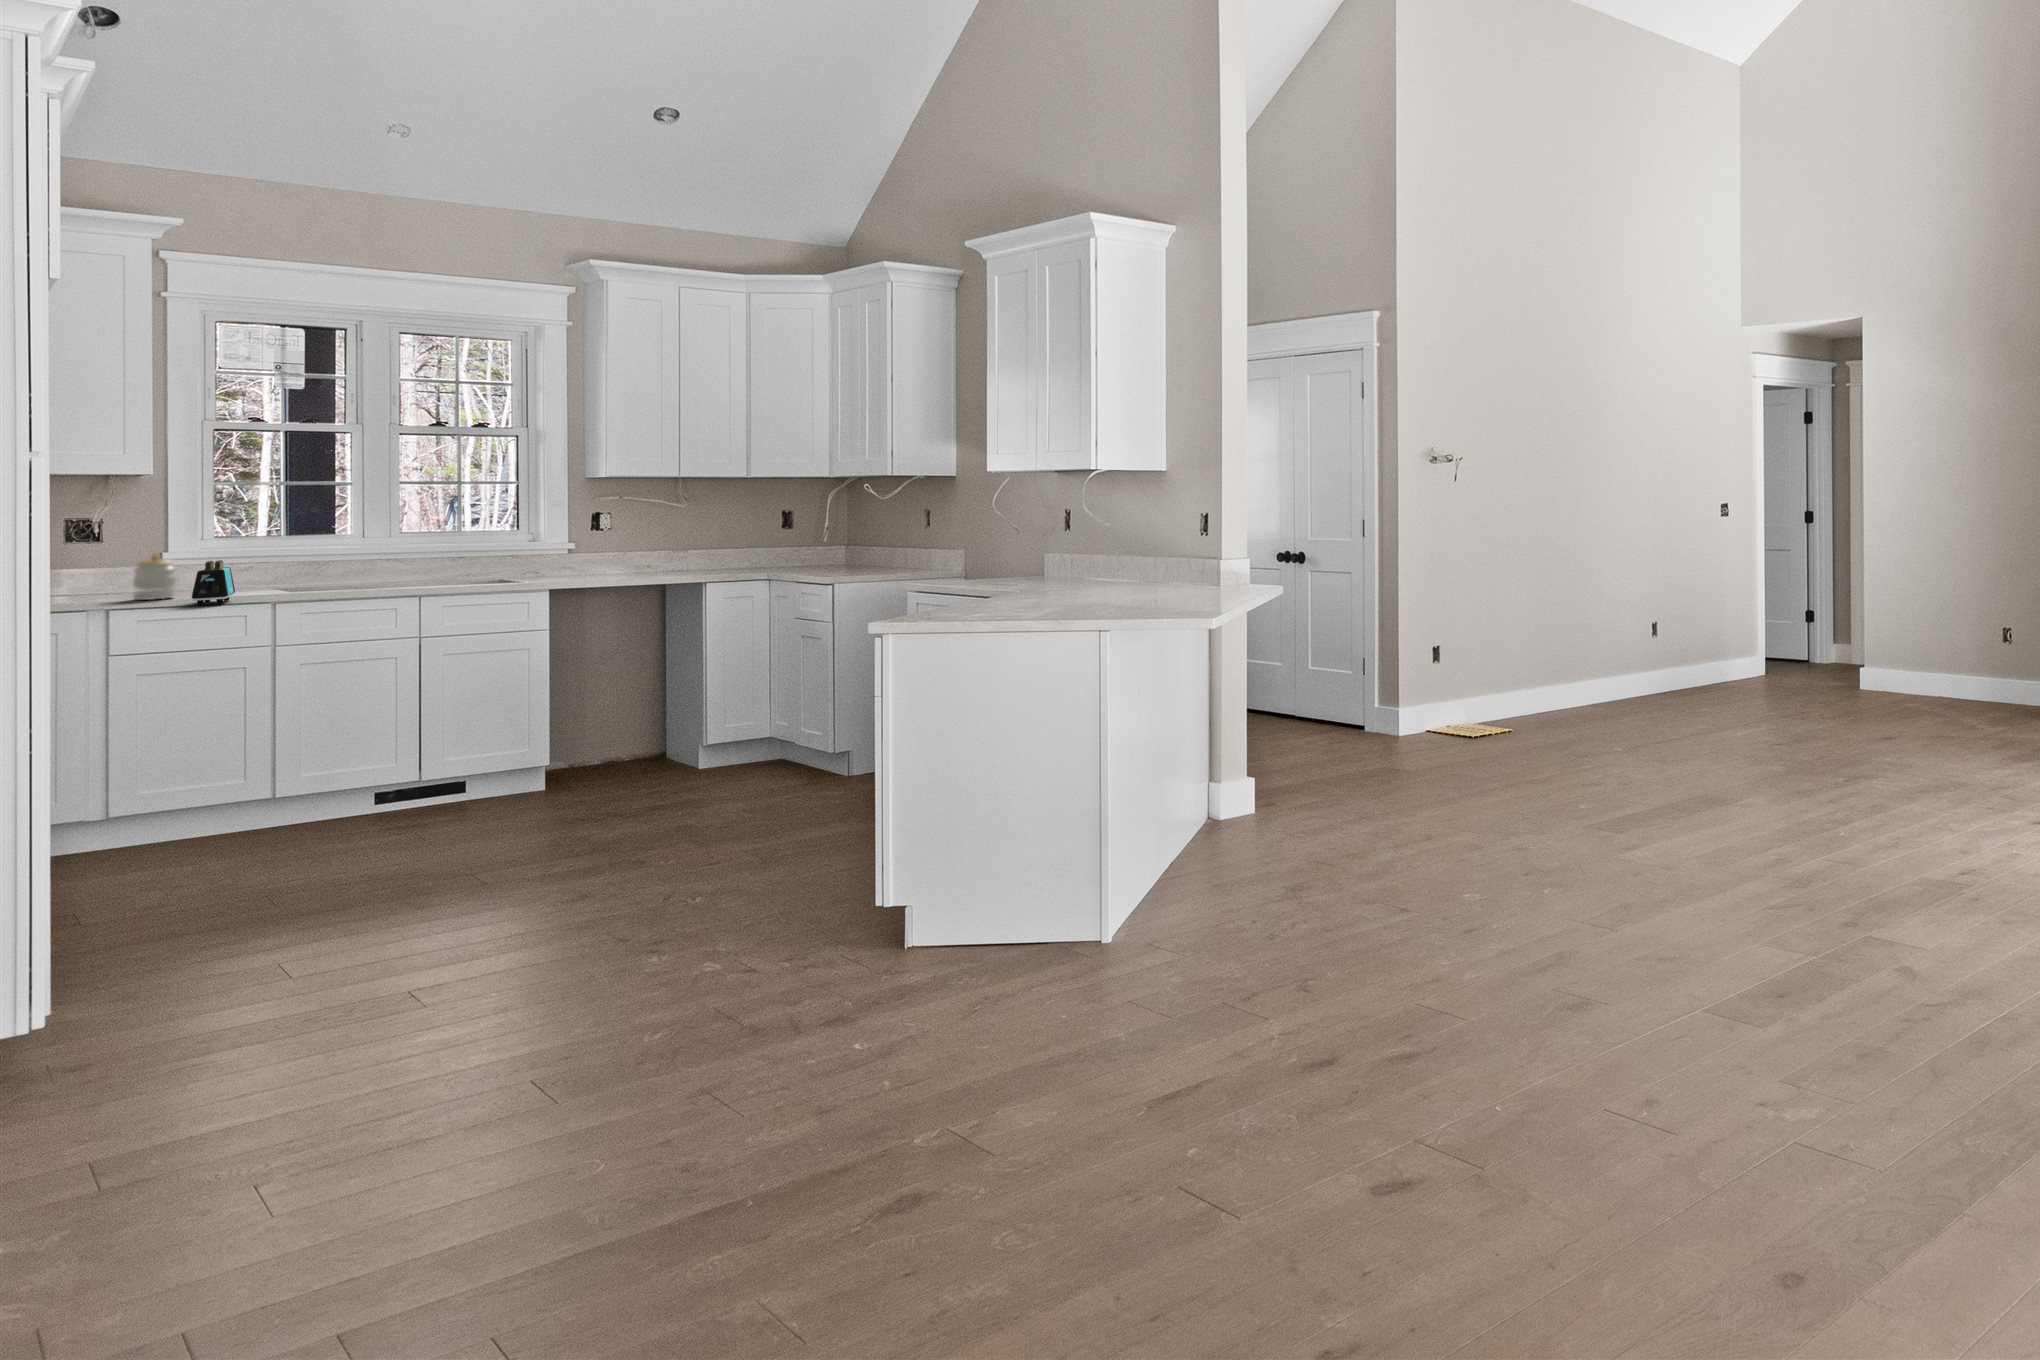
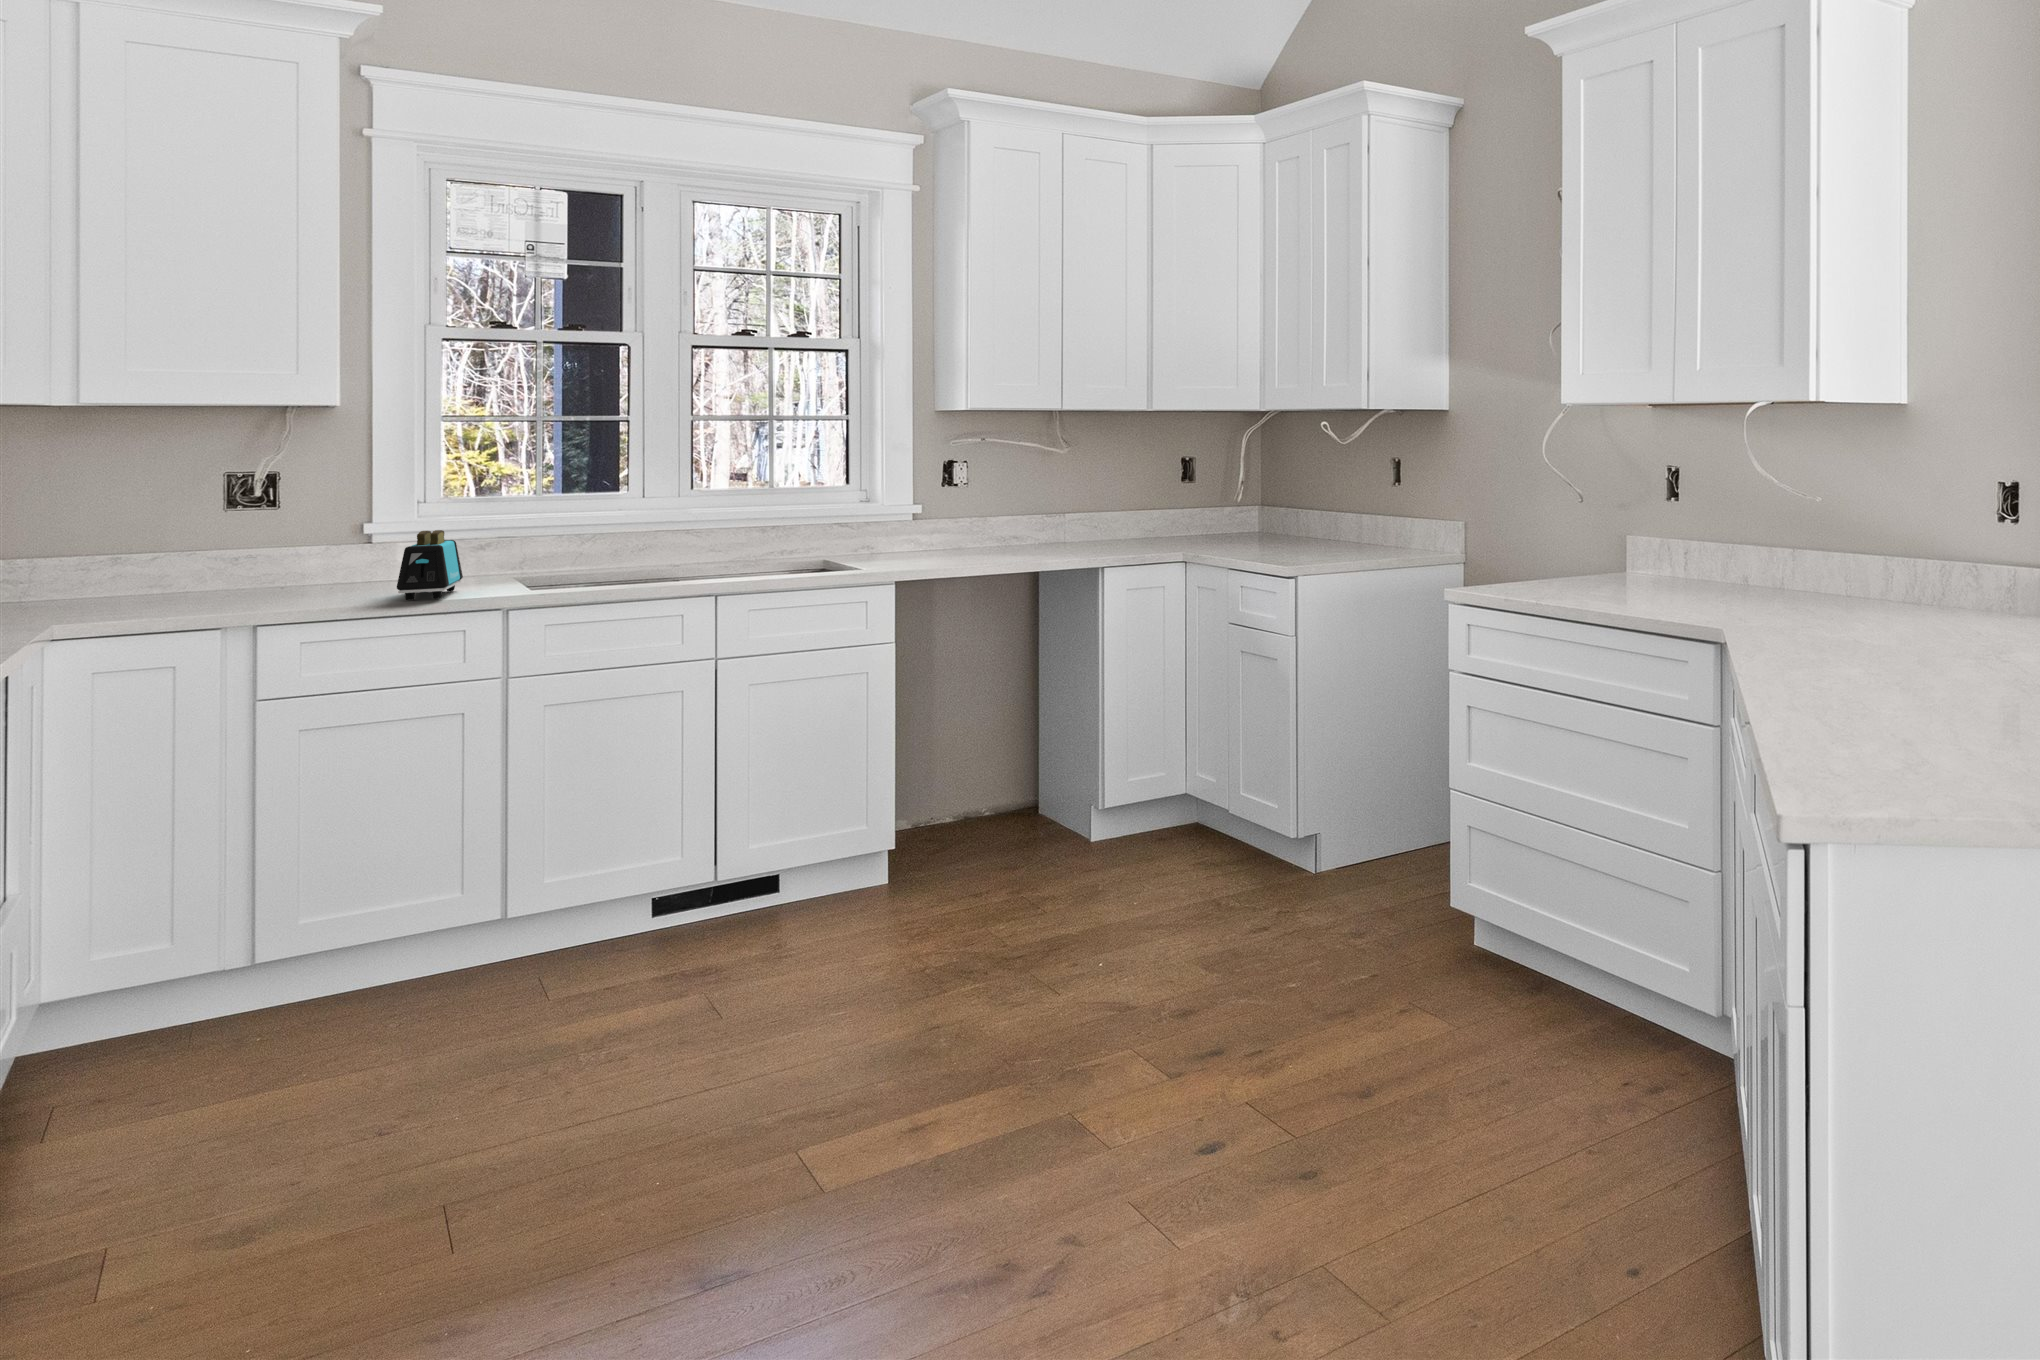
jar: present [133,555,176,600] -> none [328,515,389,584]

